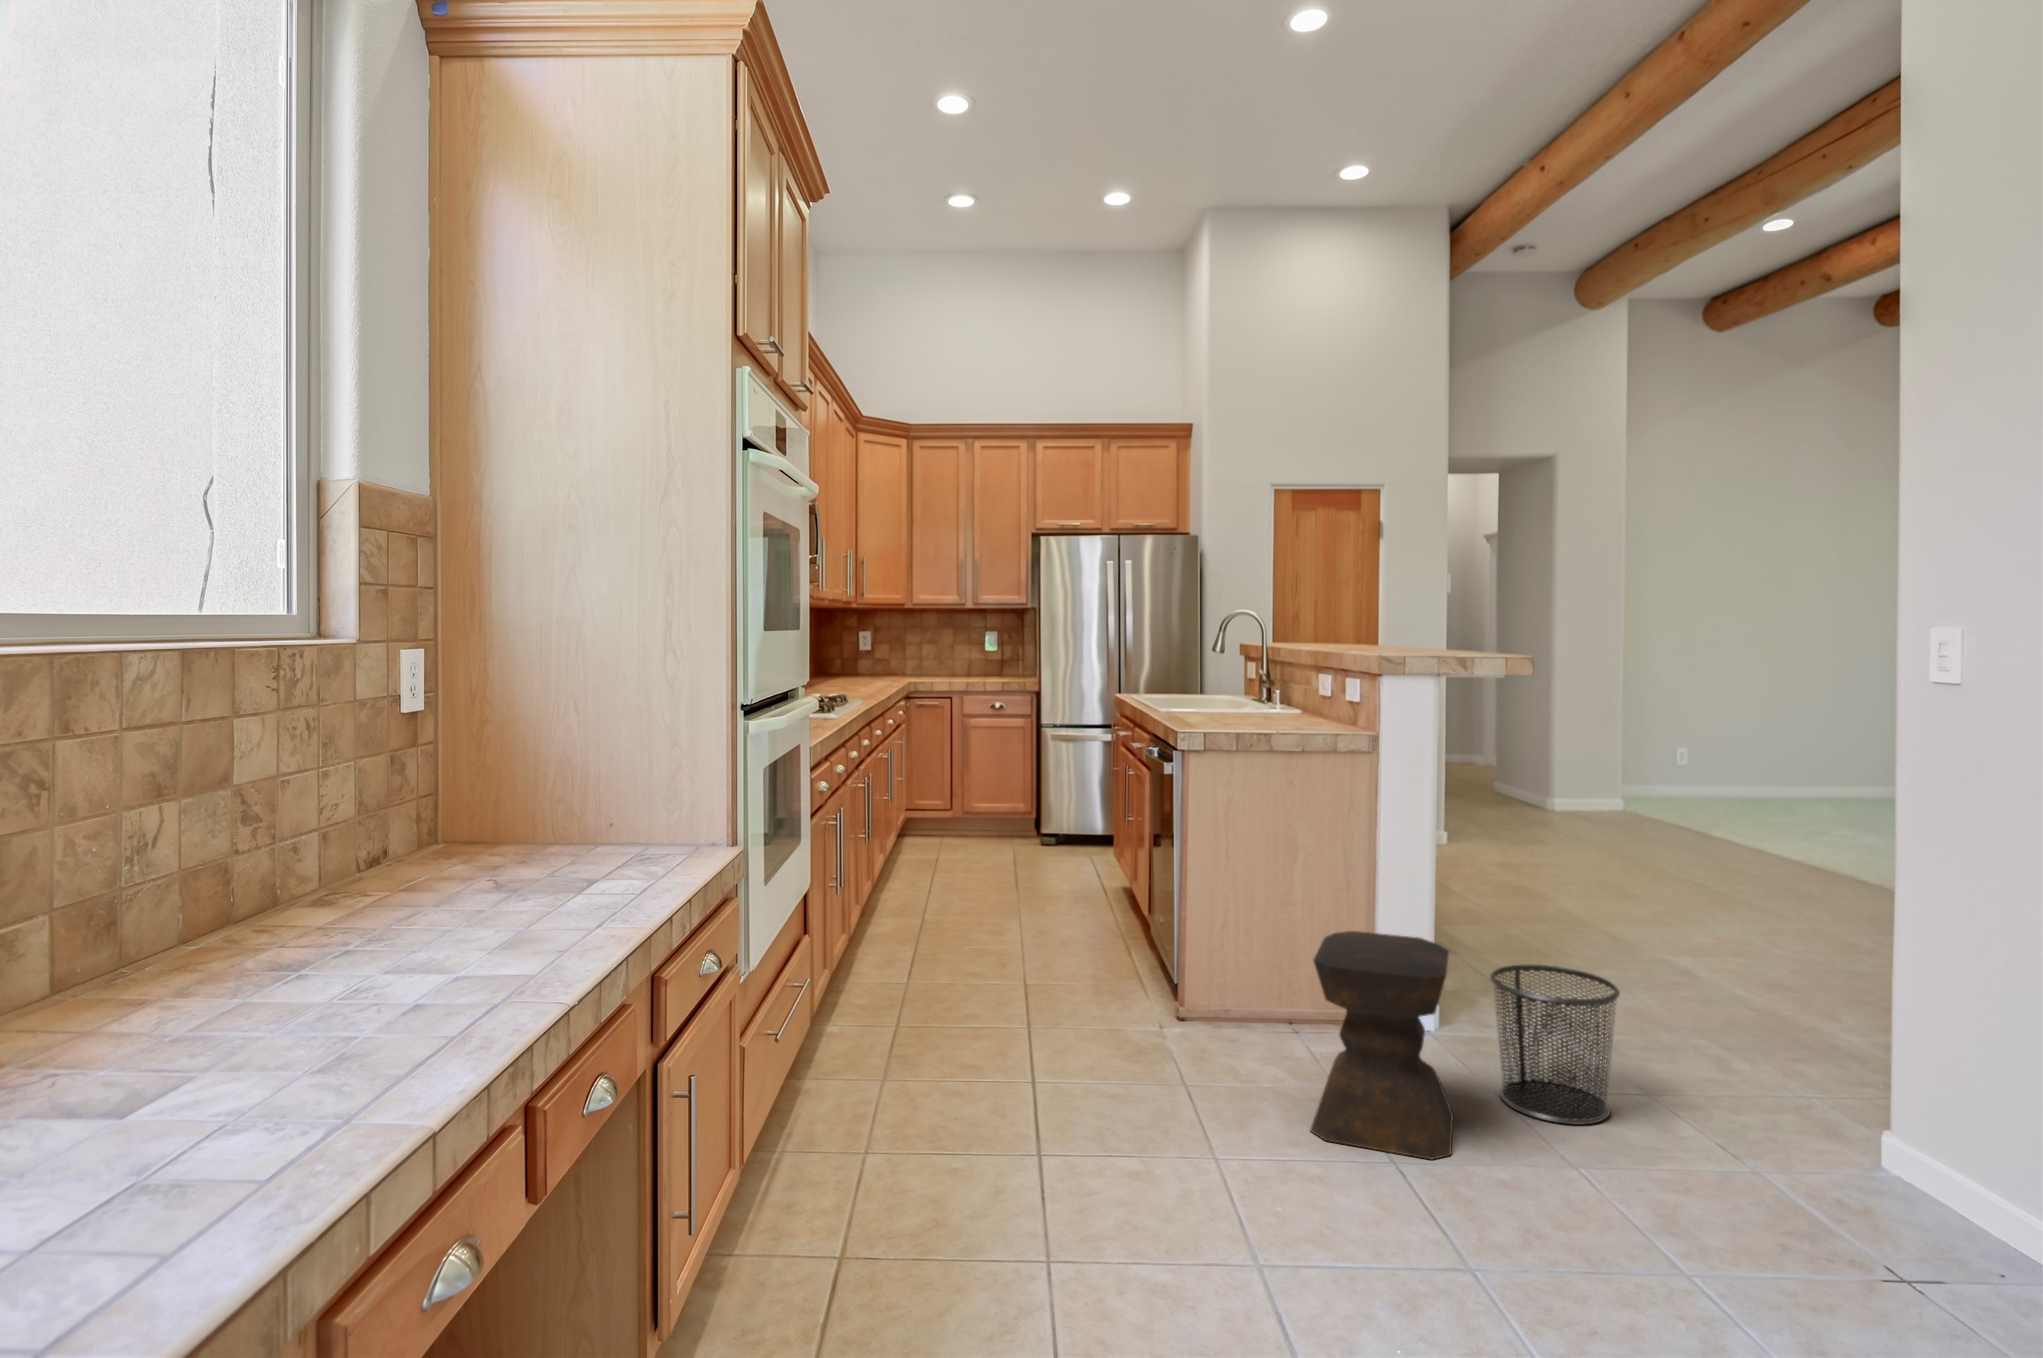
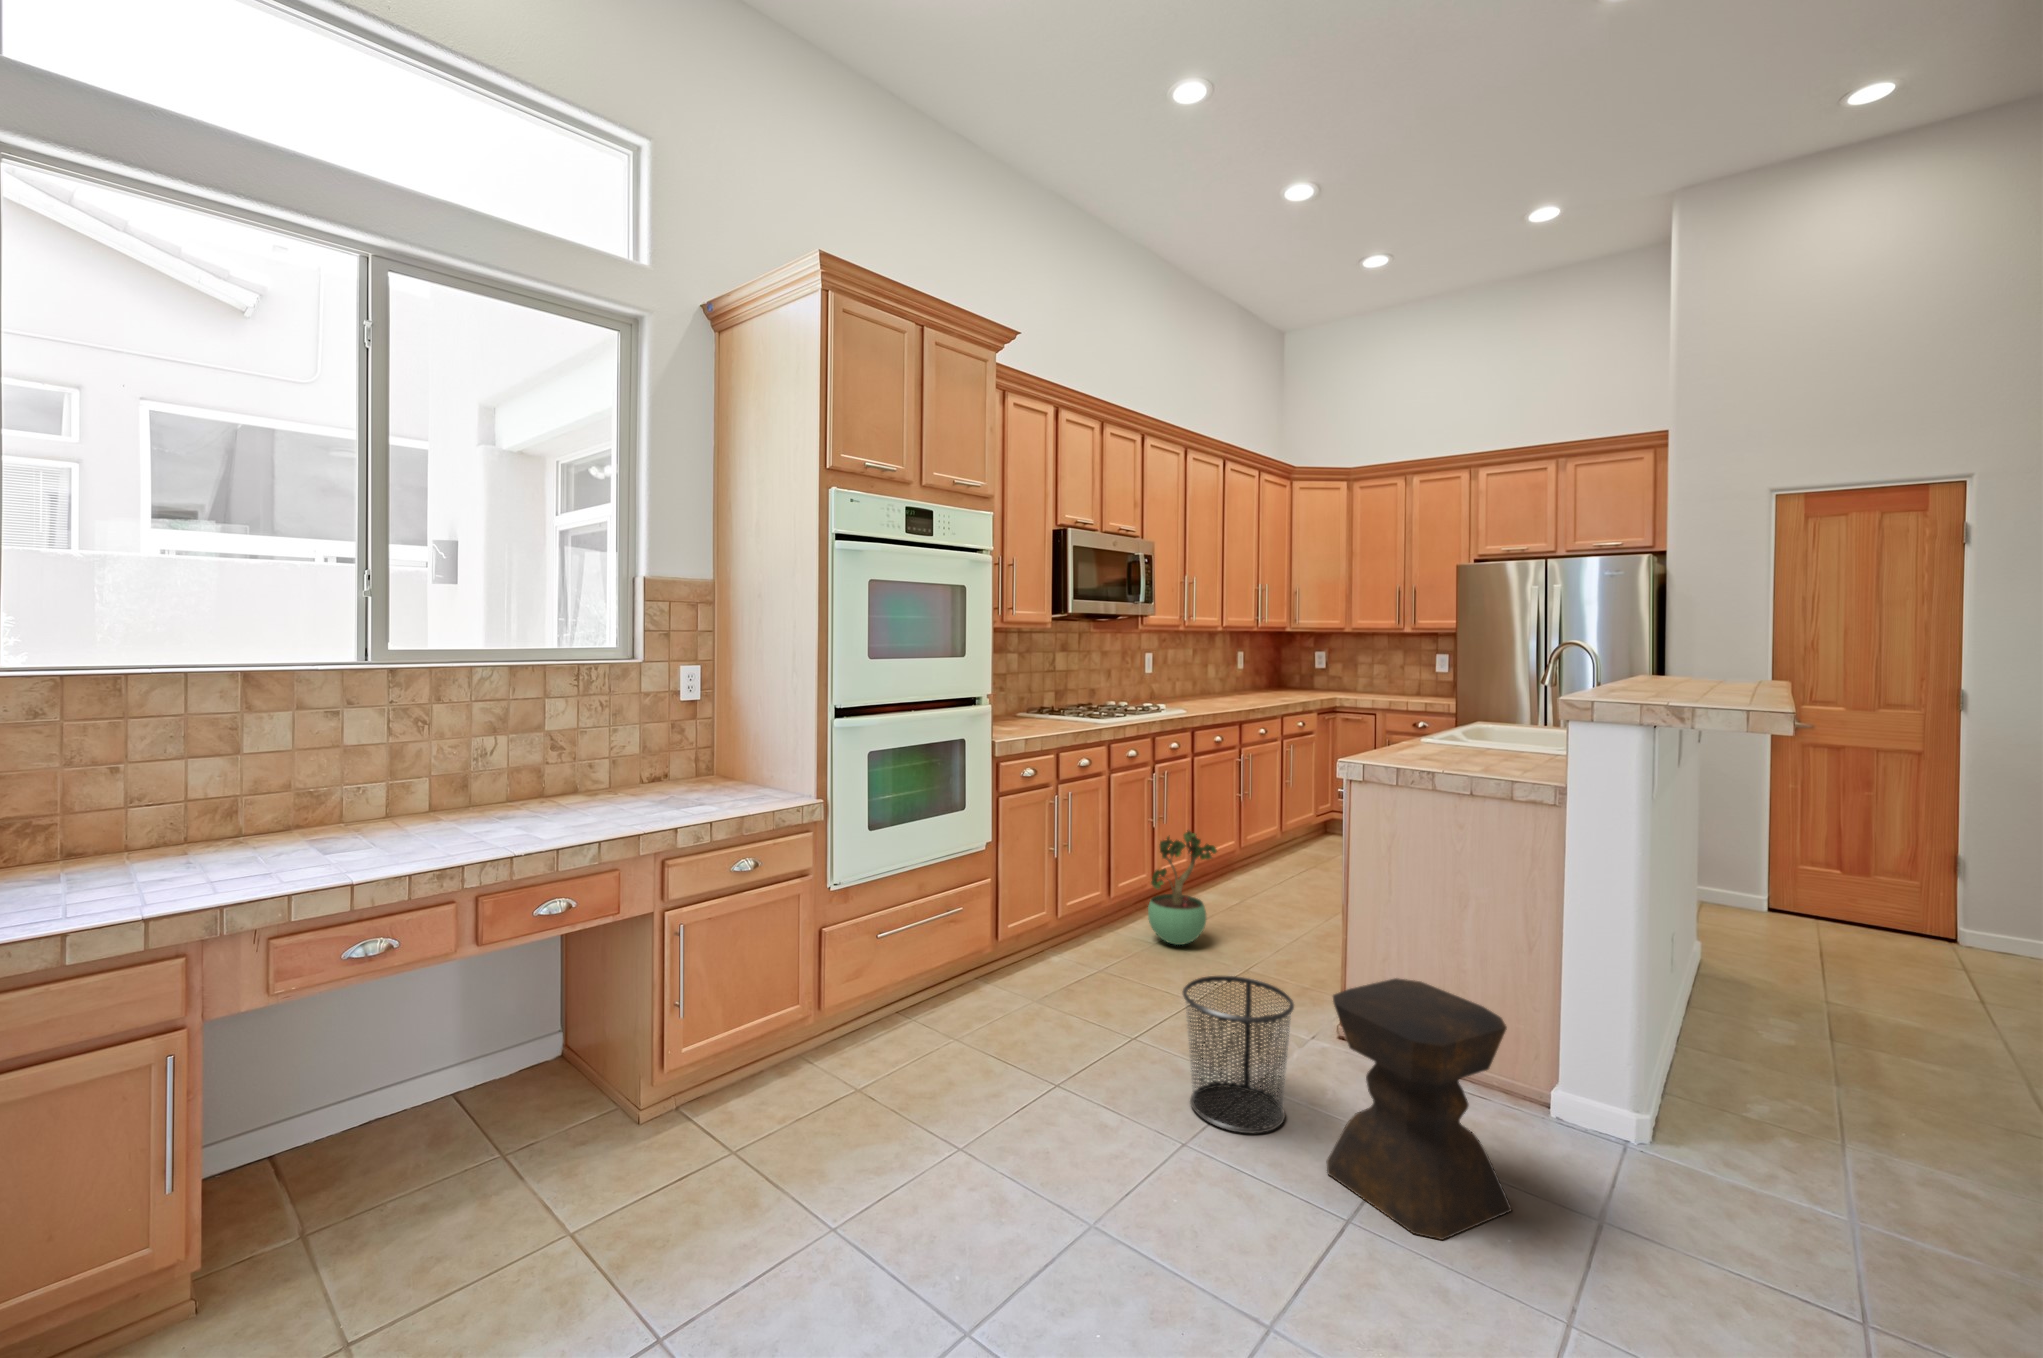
potted plant: none [883,840,954,982] -> present [1148,831,1217,945]
trash can: present [1490,964,1620,1124] -> present [1183,976,1294,1133]

